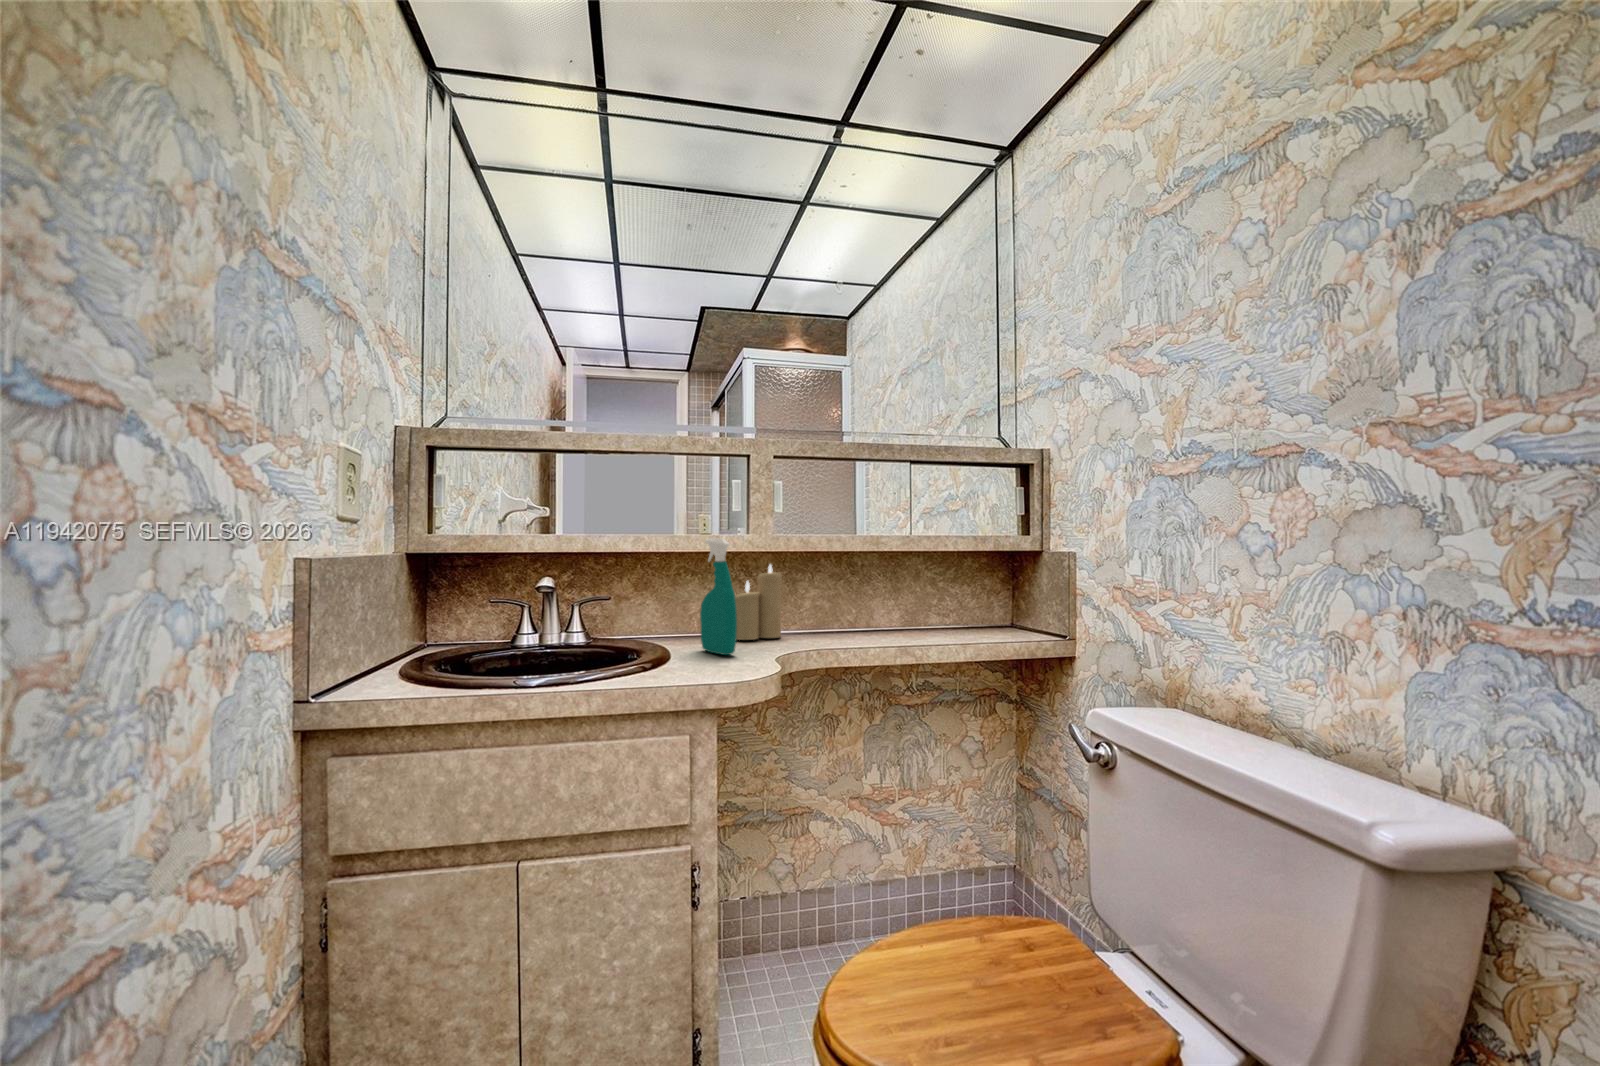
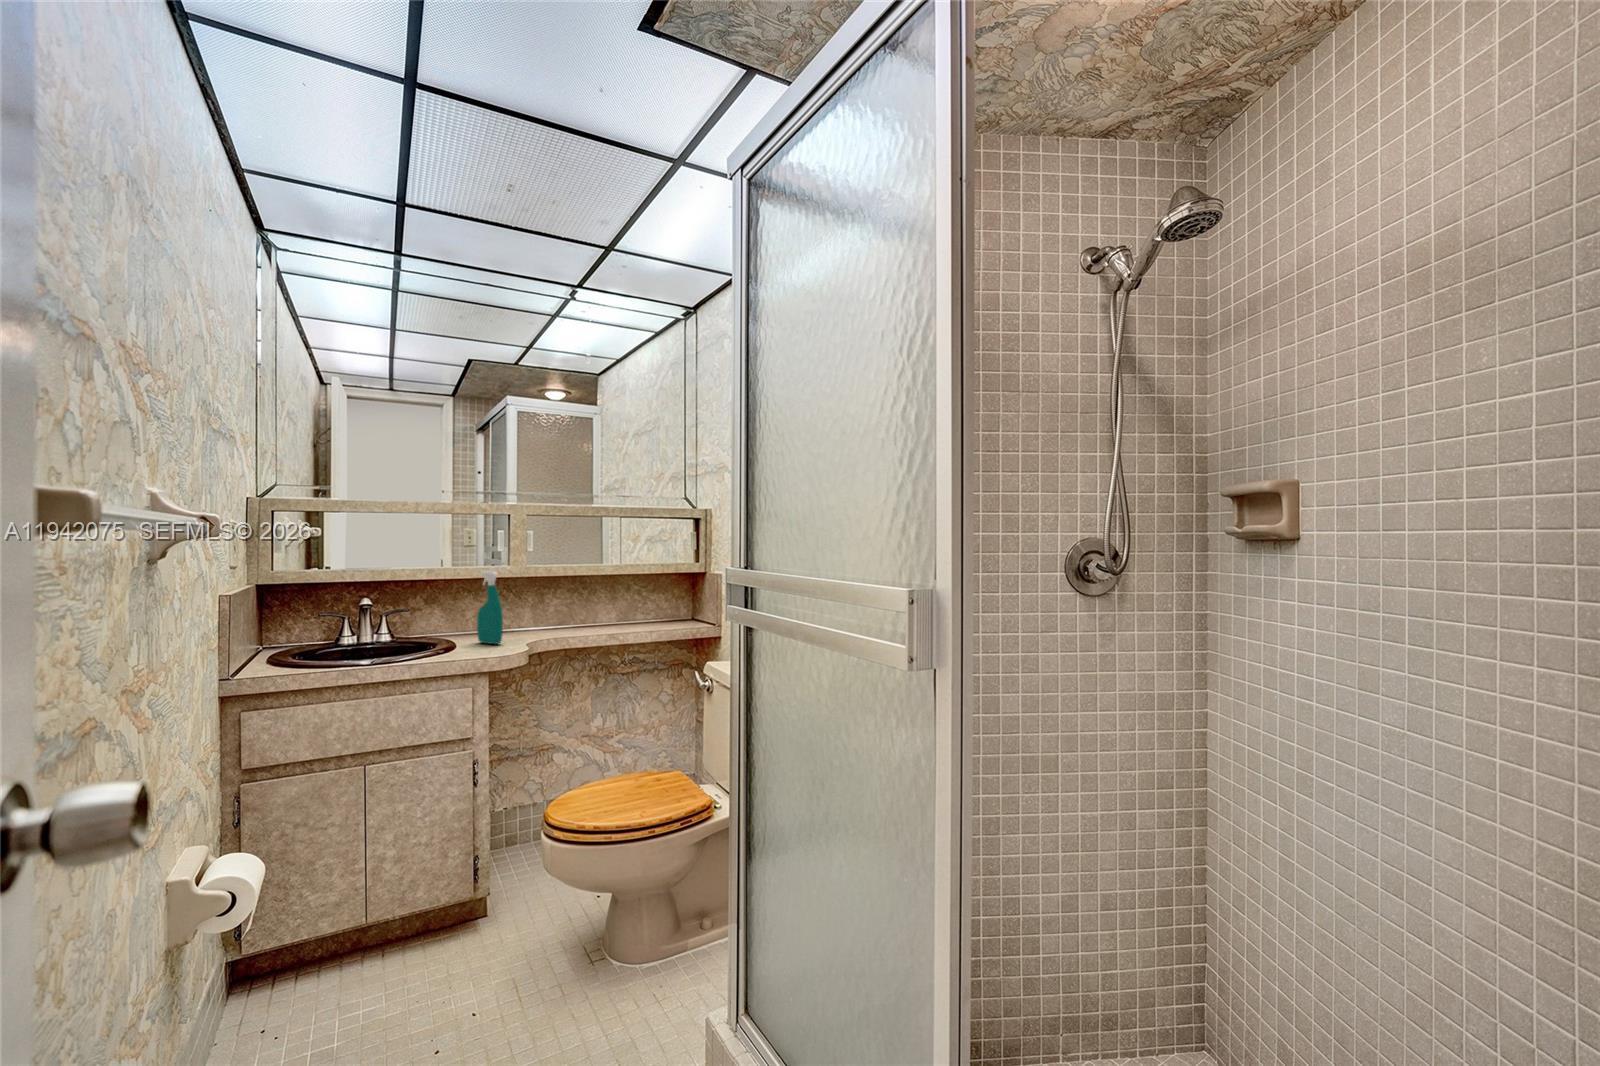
candle: present [735,565,782,640] -> none [501,585,535,635]

